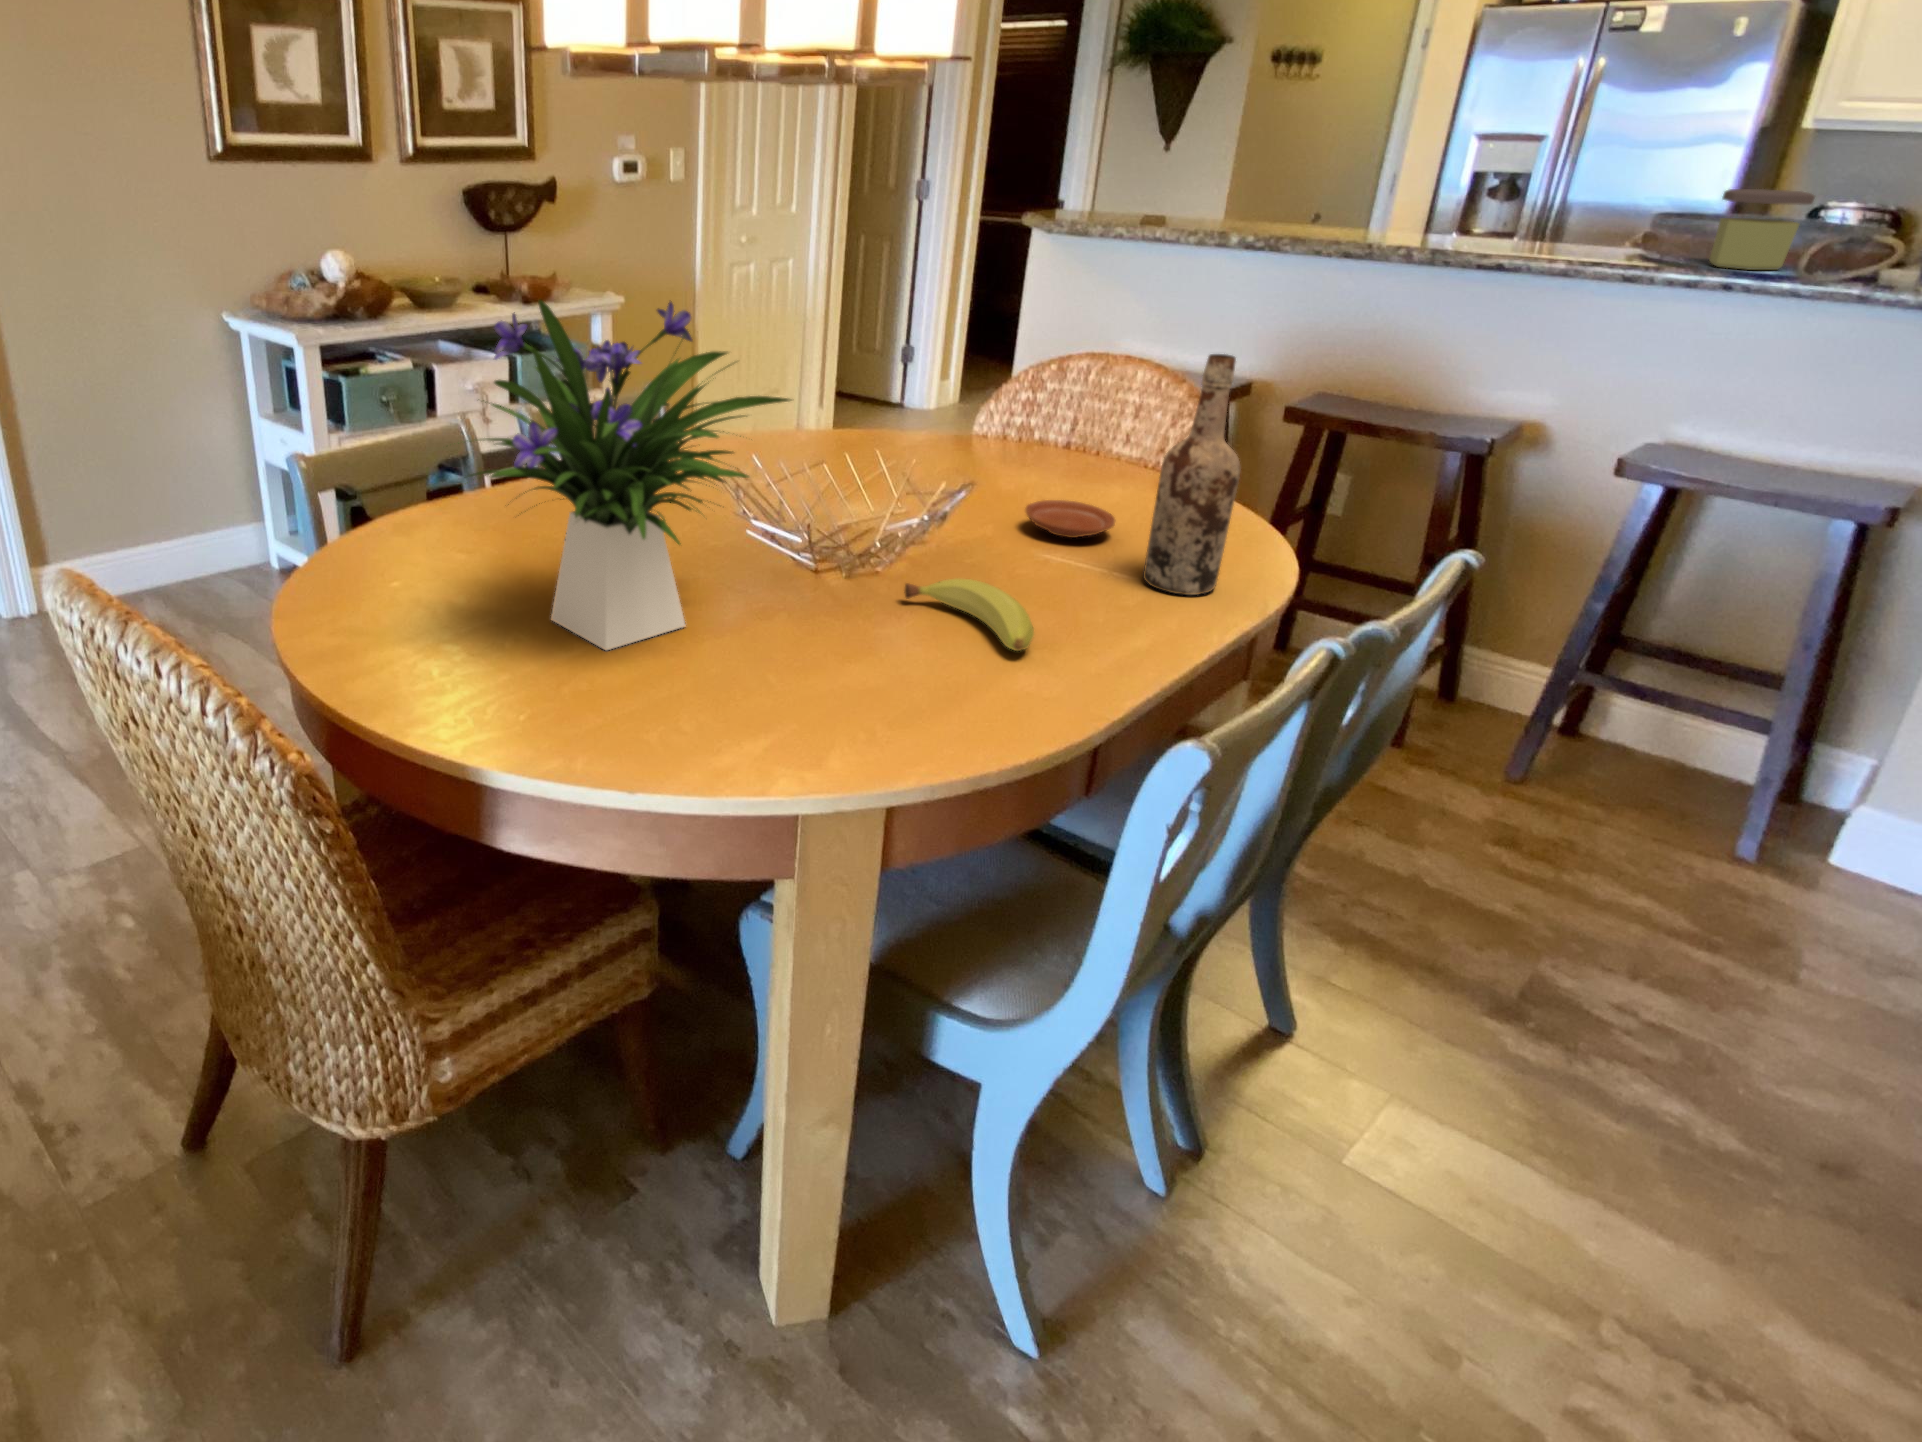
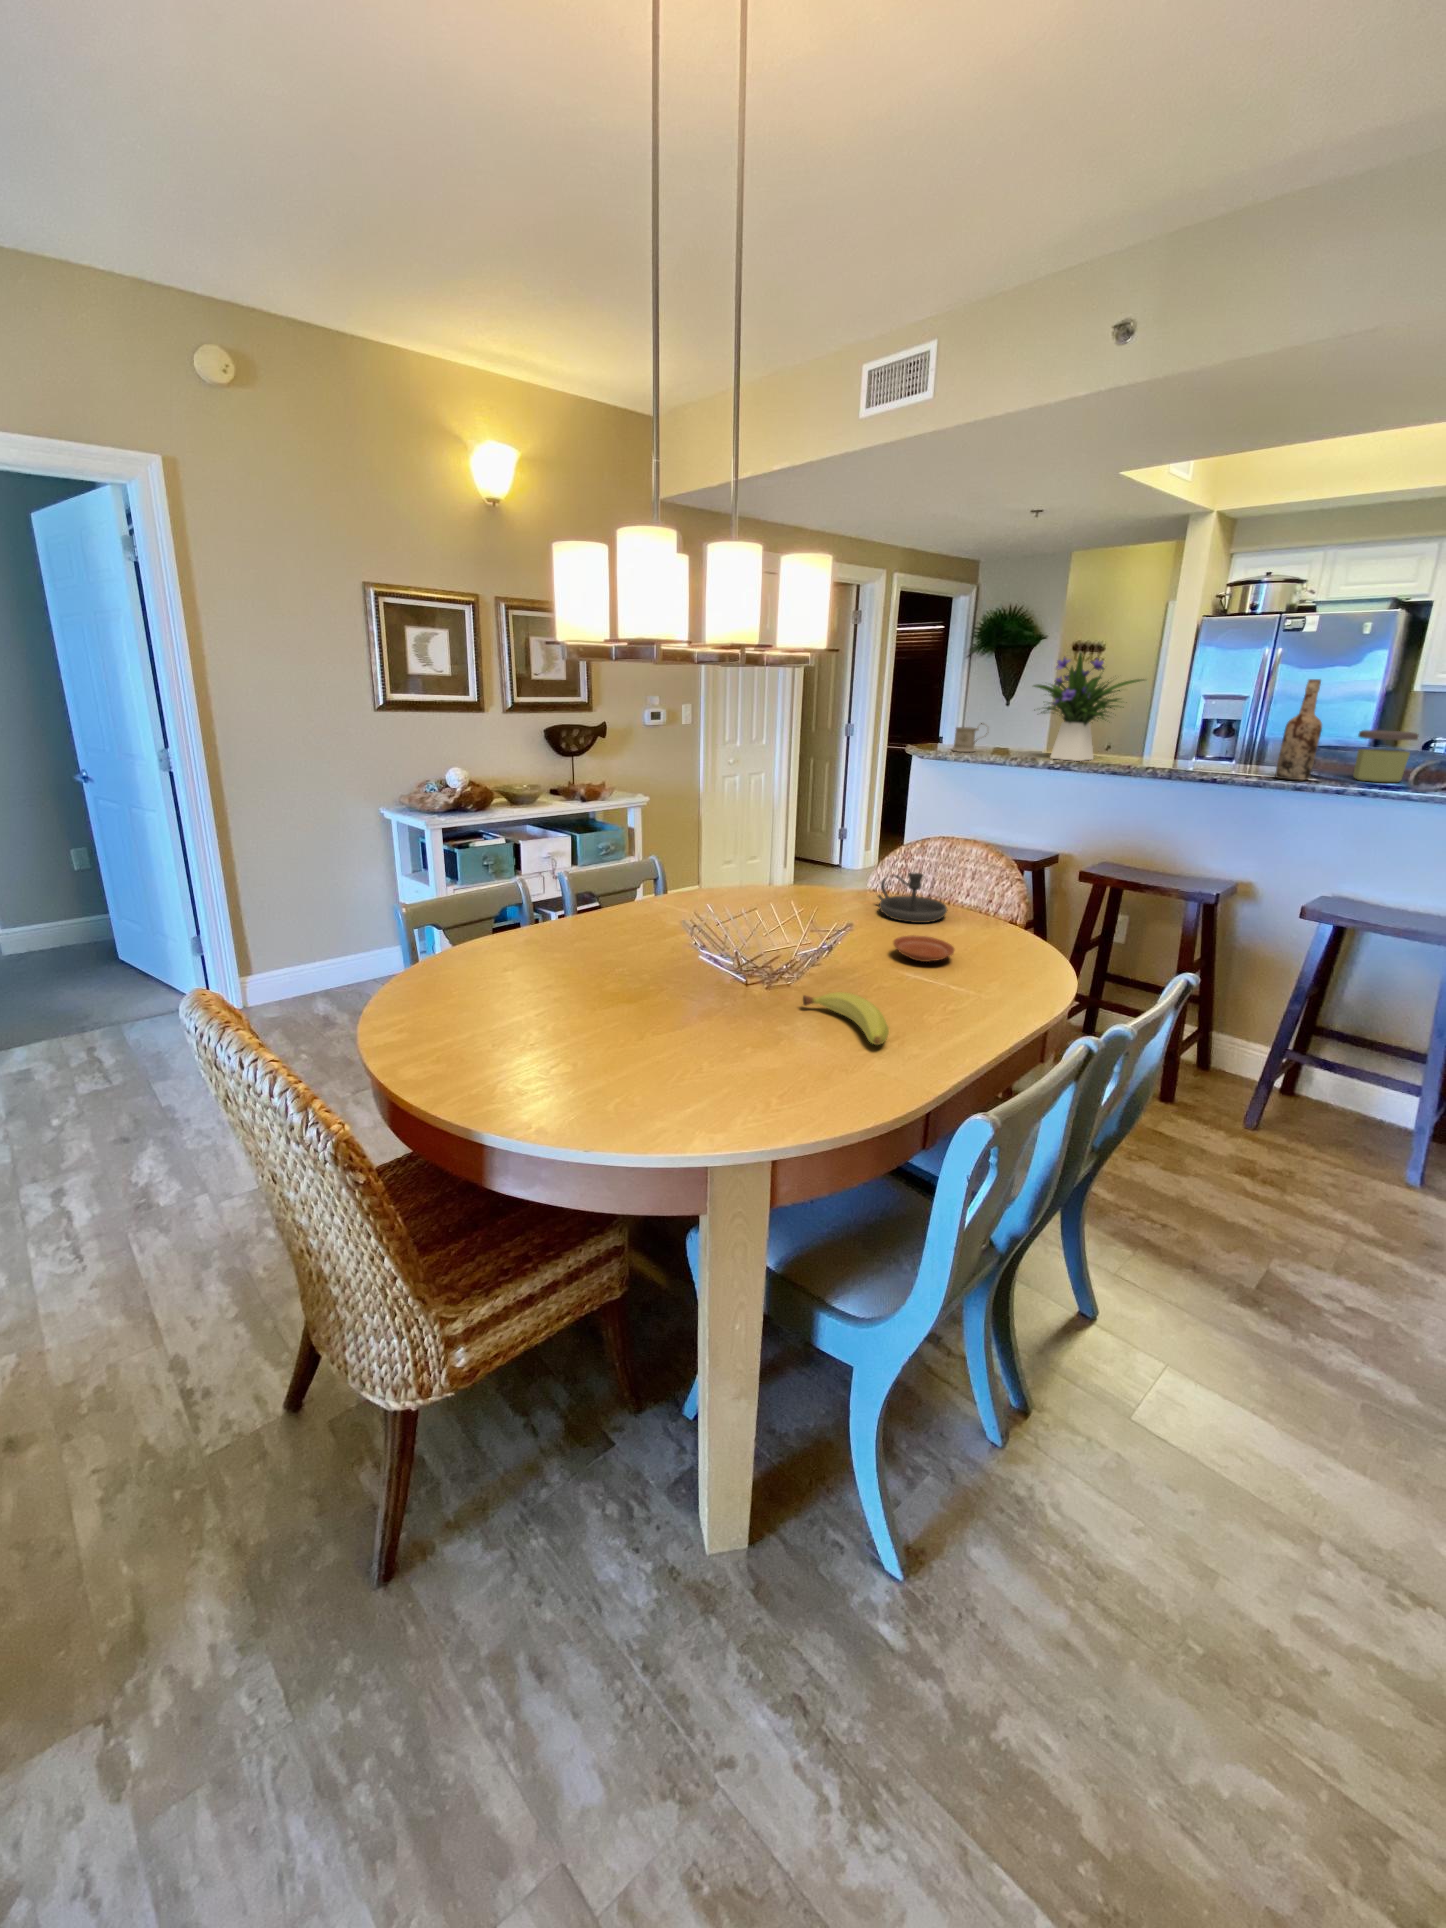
mug: none [1093,178,1152,224] -> present [953,723,987,752]
flower arrangement: present [458,300,791,650] -> present [1034,652,1143,761]
wine bottle: present [1143,354,1240,595] -> present [1275,679,1322,780]
candlestick: none [993,408,1099,483] -> present [878,873,947,923]

